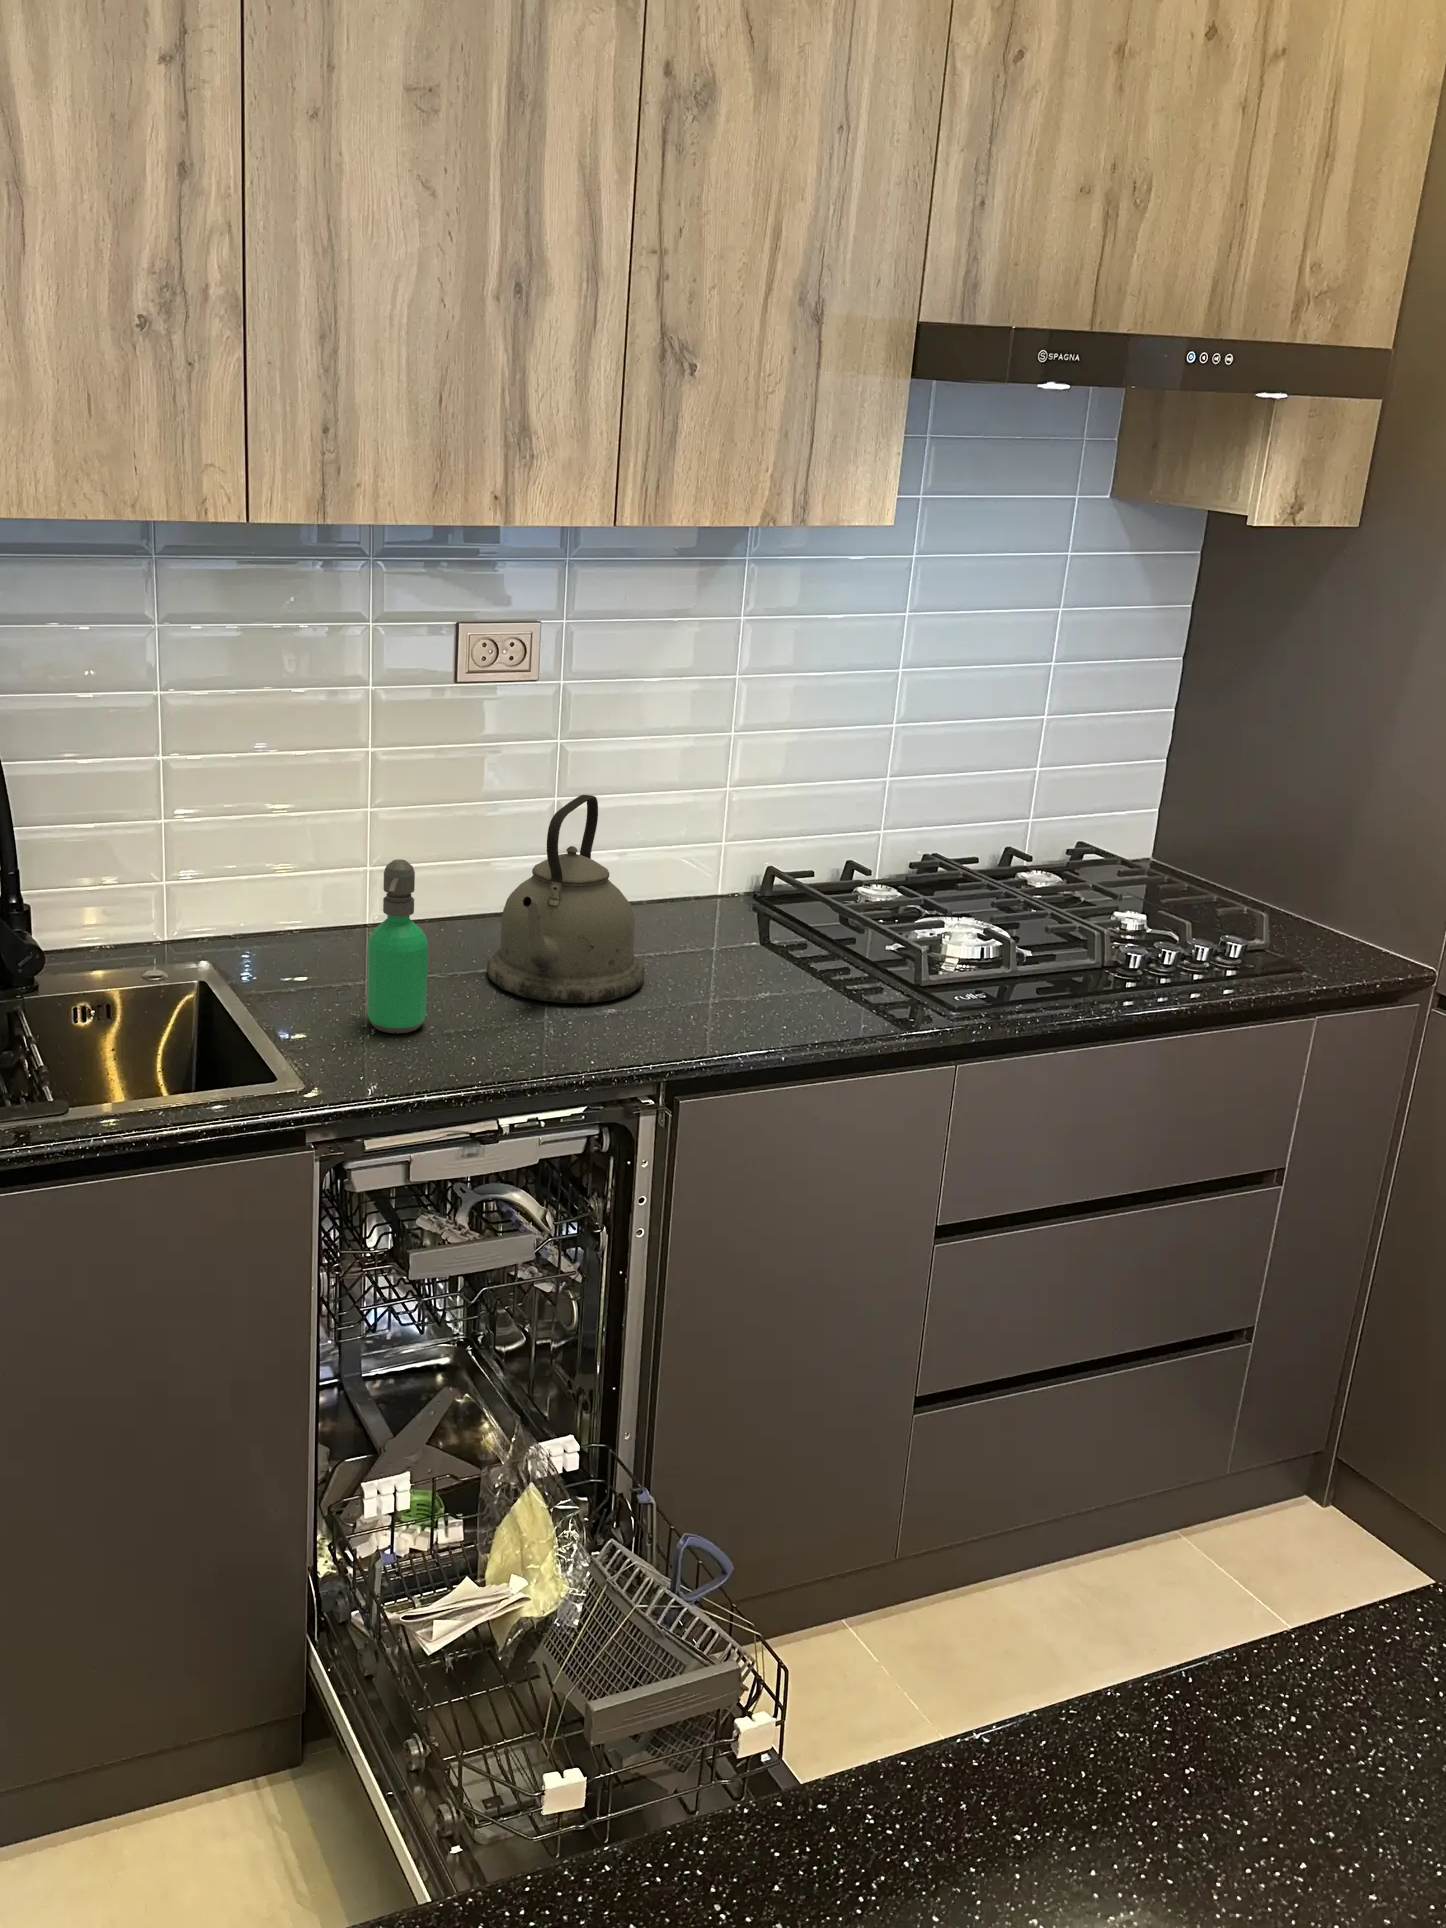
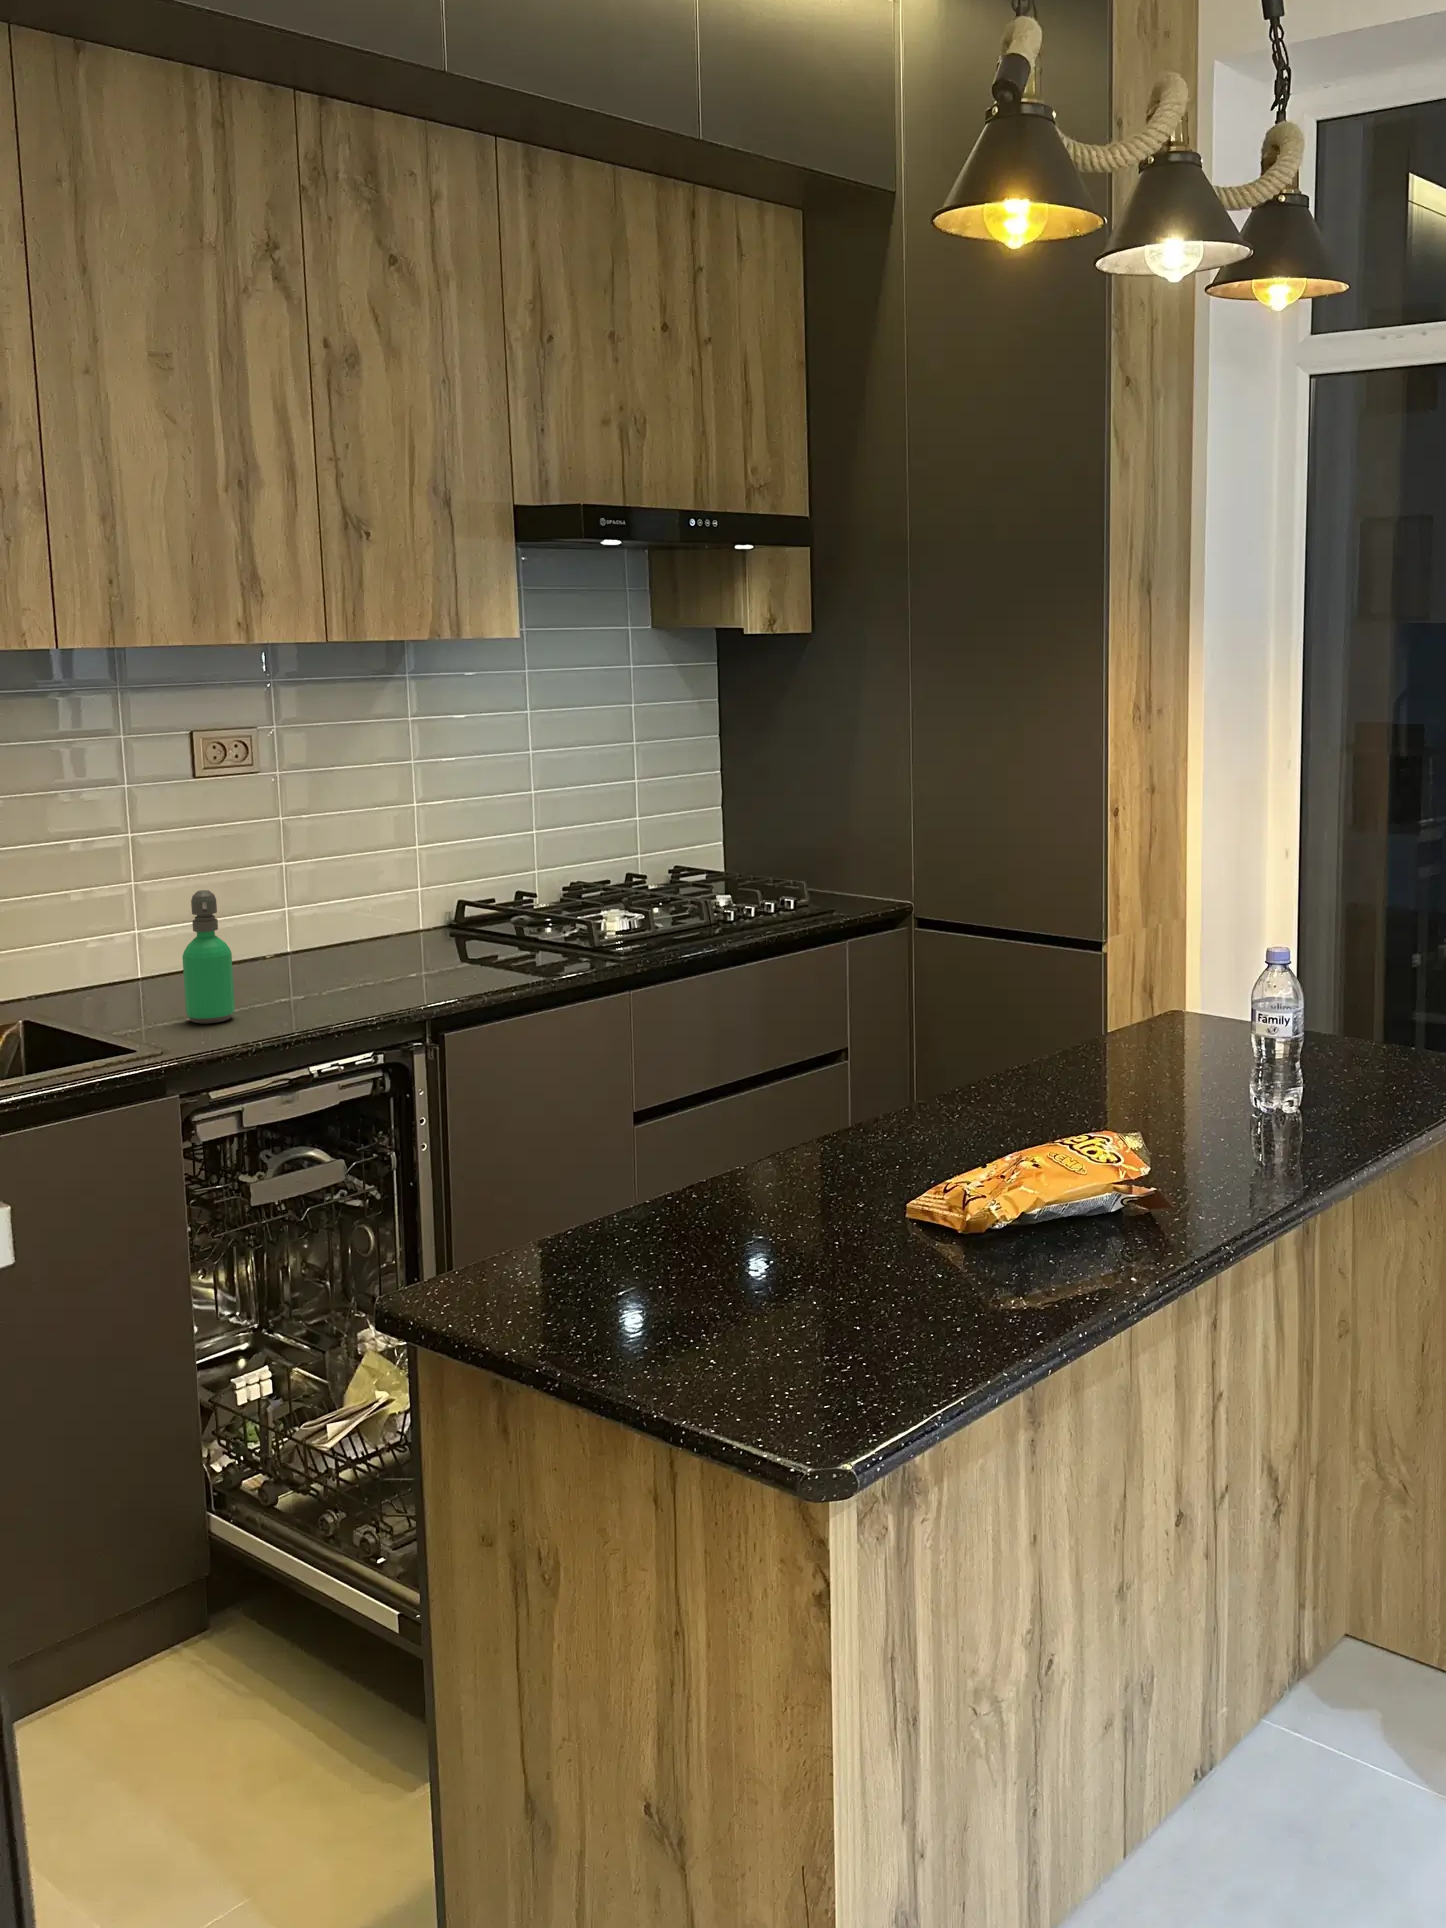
kettle: present [487,795,645,1003] -> none [263,844,389,994]

